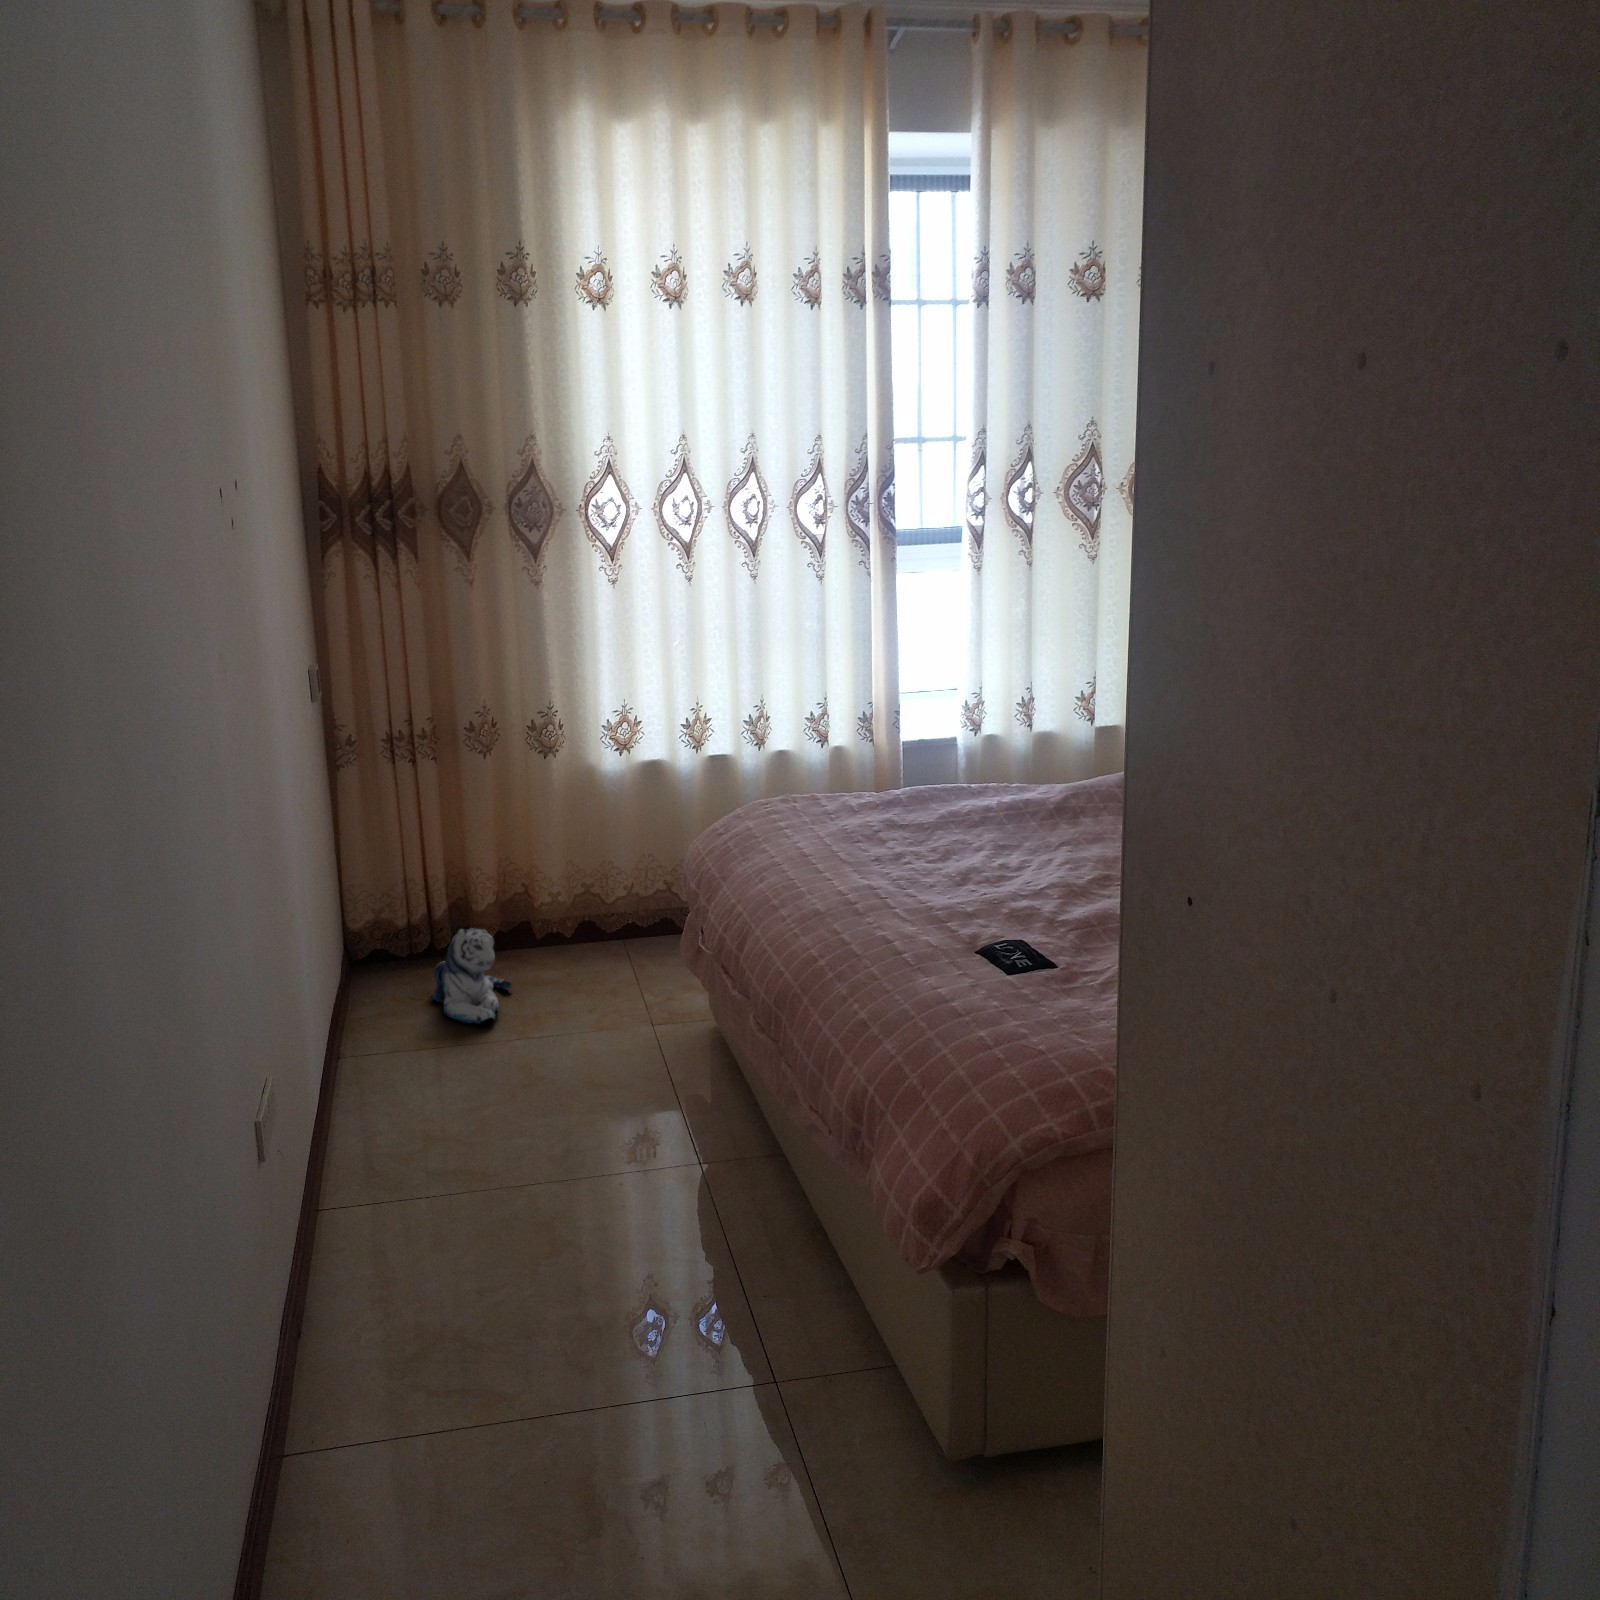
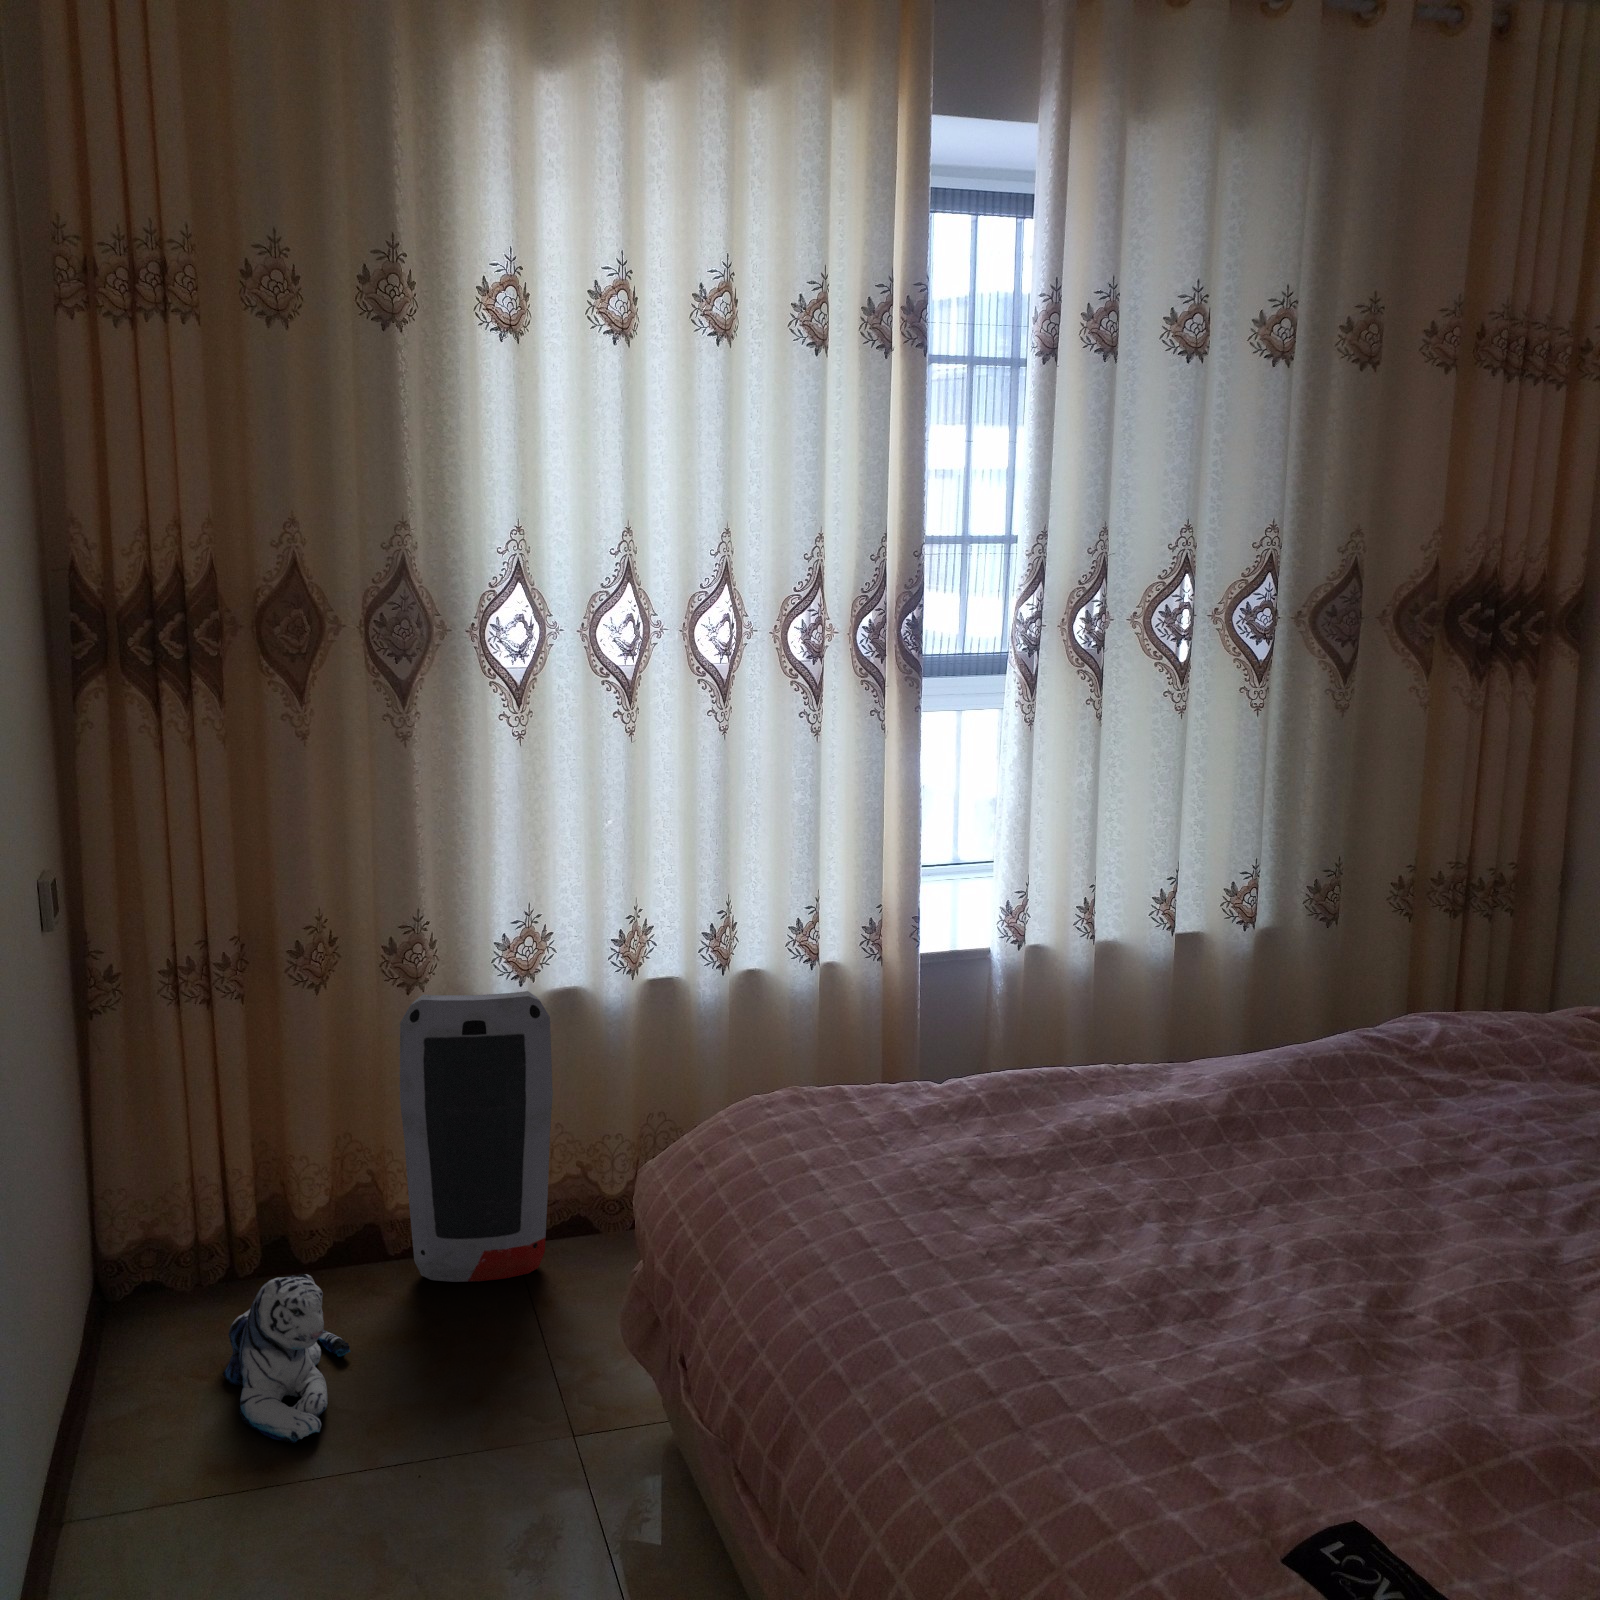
air purifier: none [539,759,643,959] -> present [400,991,553,1282]

